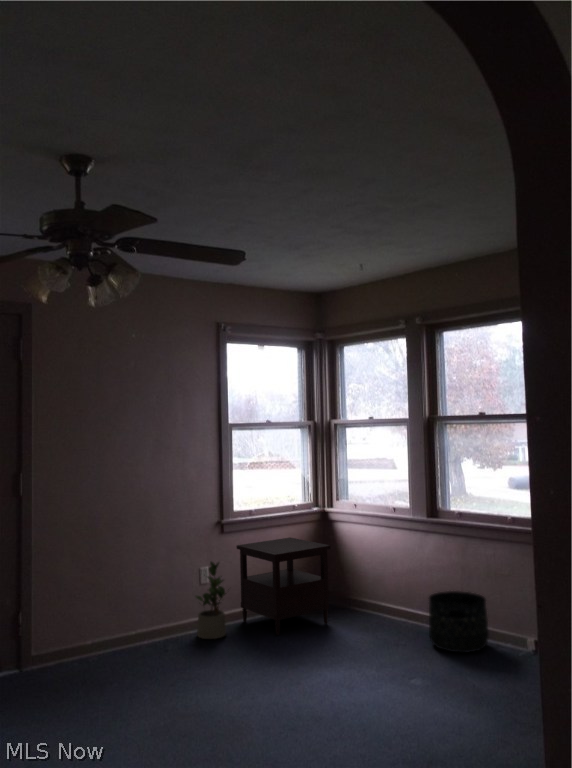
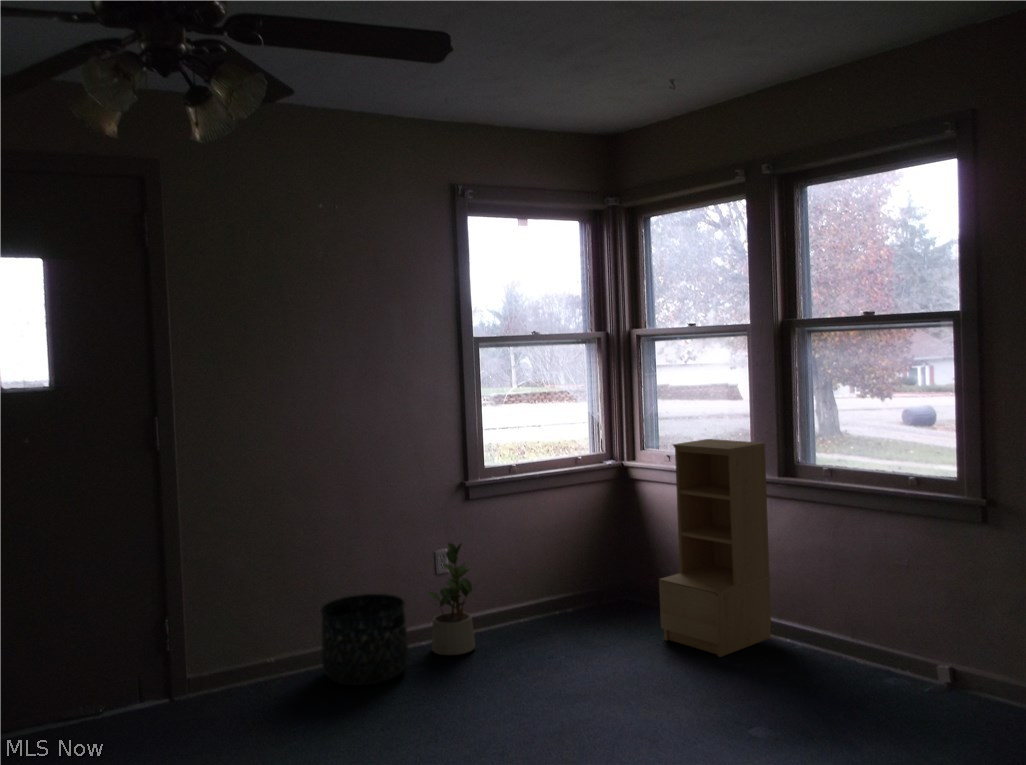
bookshelf: none [350,493,423,638] -> present [659,439,771,657]
side table: present [236,538,331,635] -> none [490,505,630,650]
basket: present [429,591,489,653] -> present [321,594,409,685]

